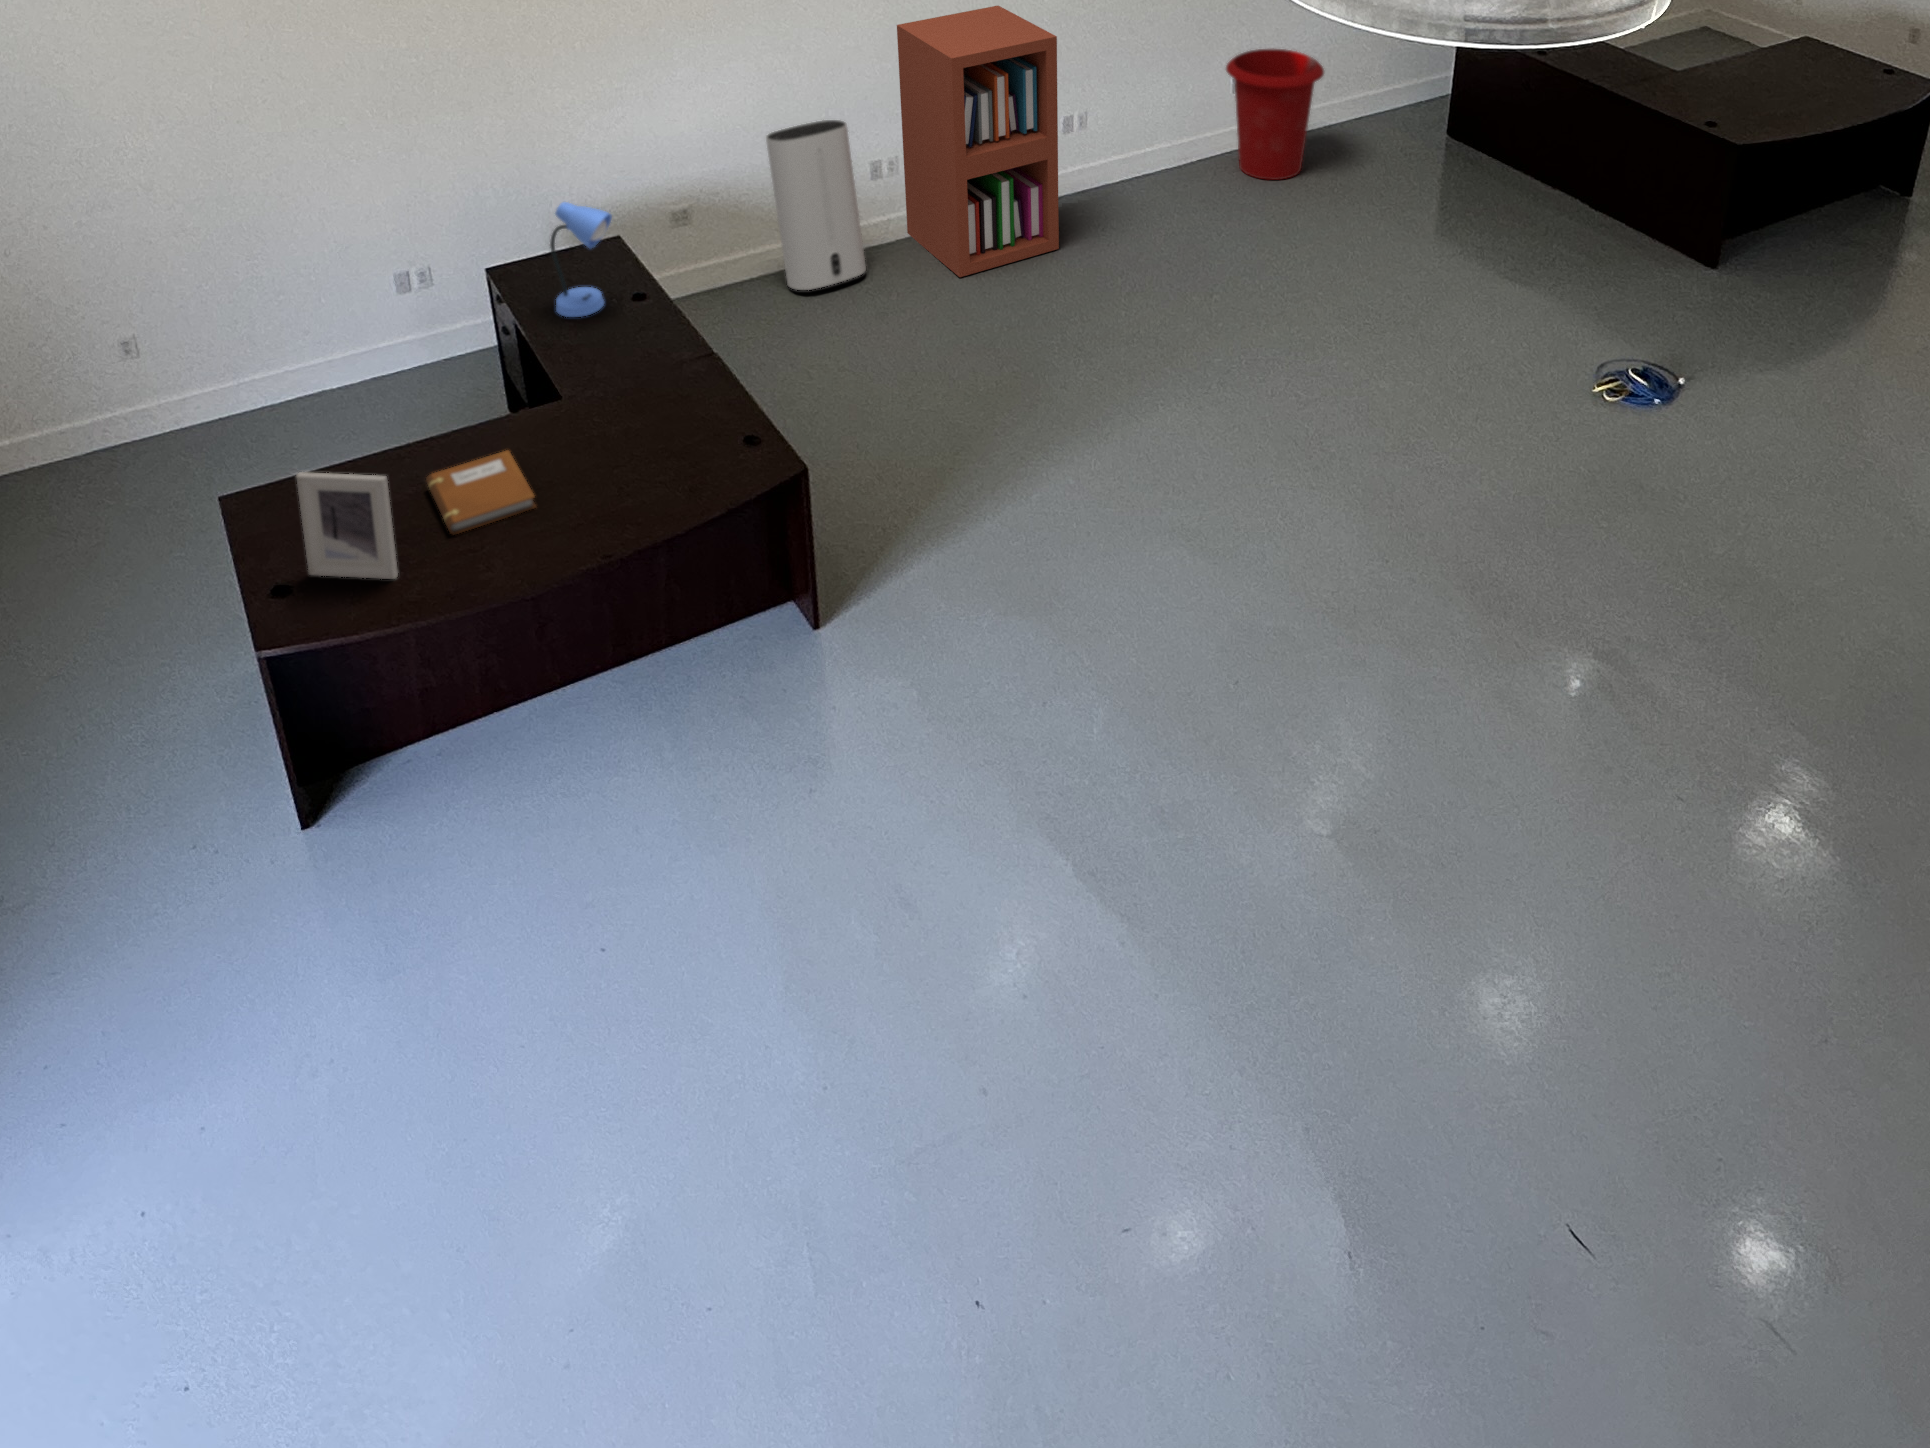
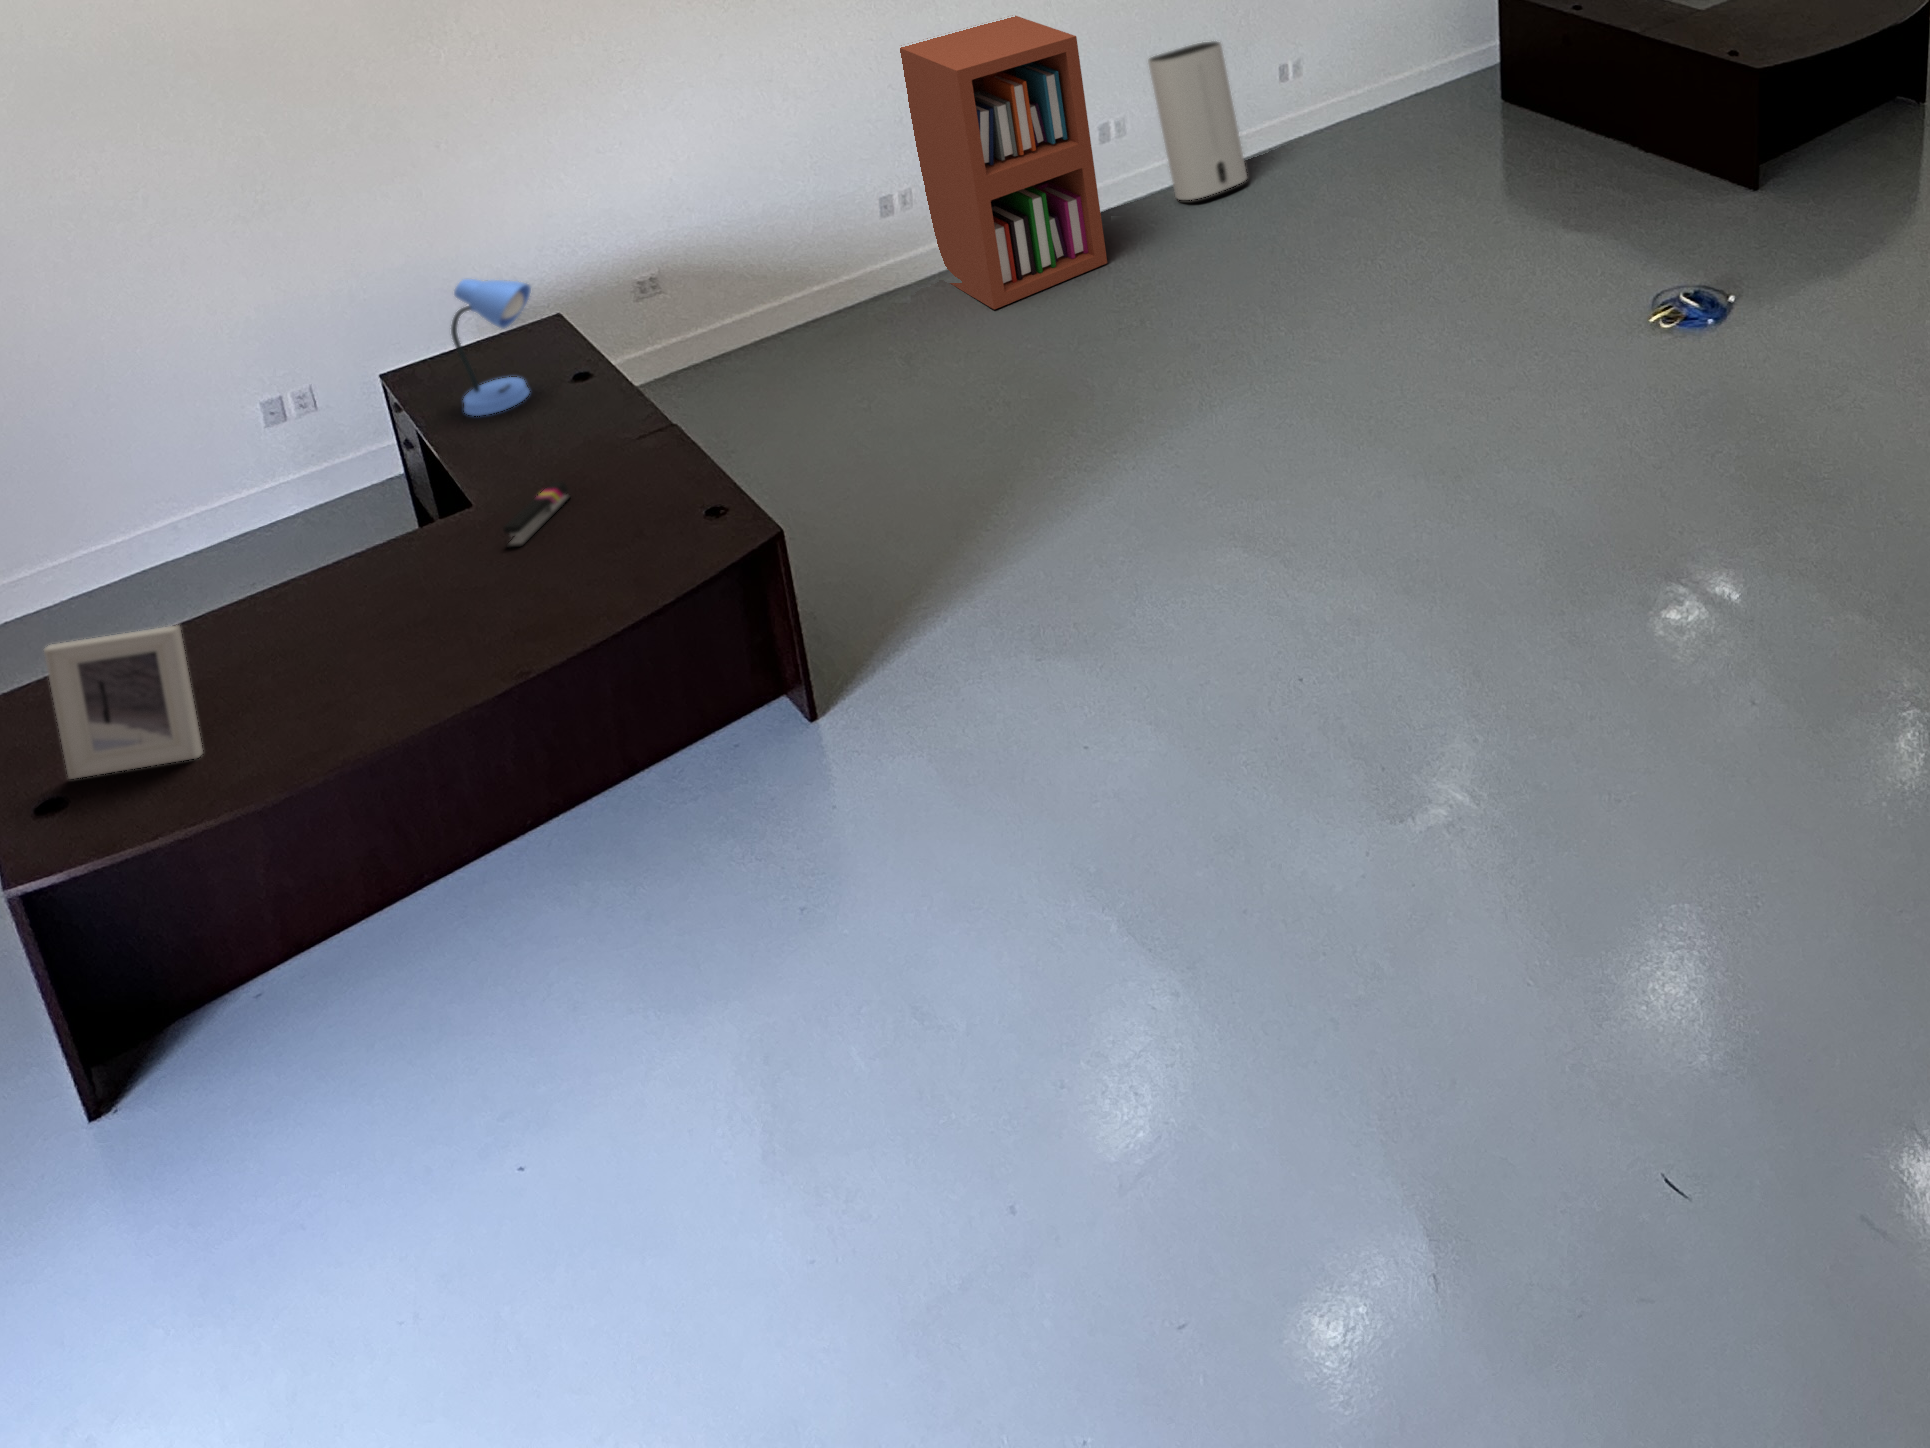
waste bin: present [1226,49,1324,180] -> none [1274,30,1375,163]
air purifier: present [766,120,866,290] -> present [1148,41,1247,200]
stapler: none [599,394,645,446] -> present [503,482,570,547]
notebook: present [426,450,536,534] -> none [257,575,412,688]

